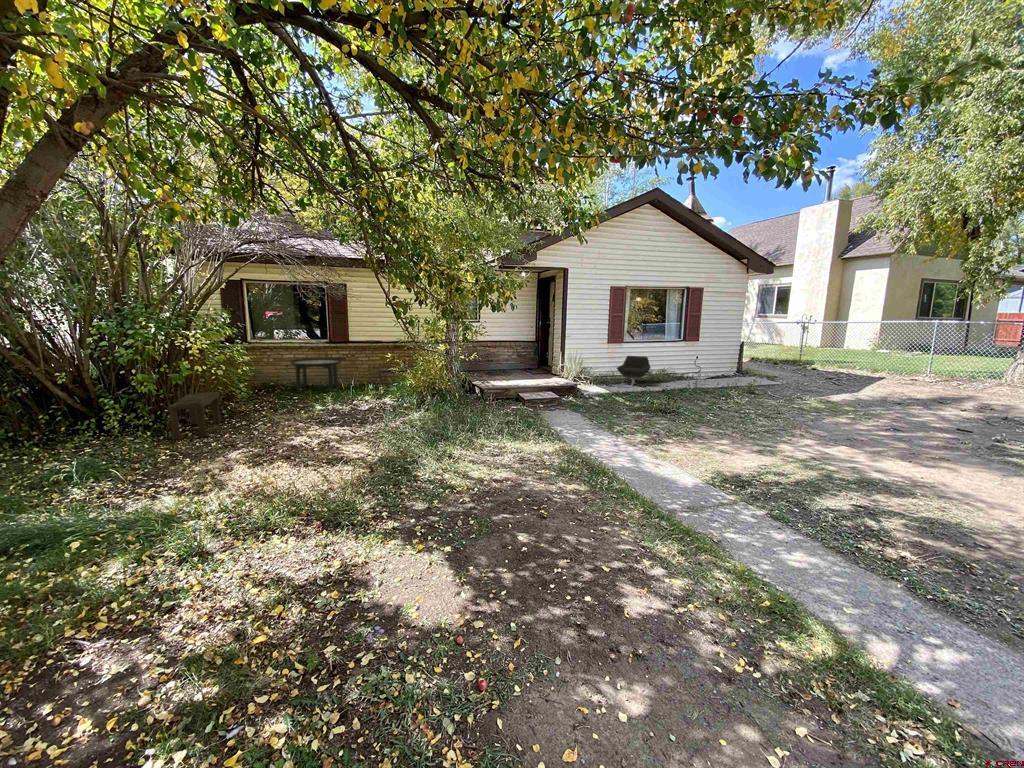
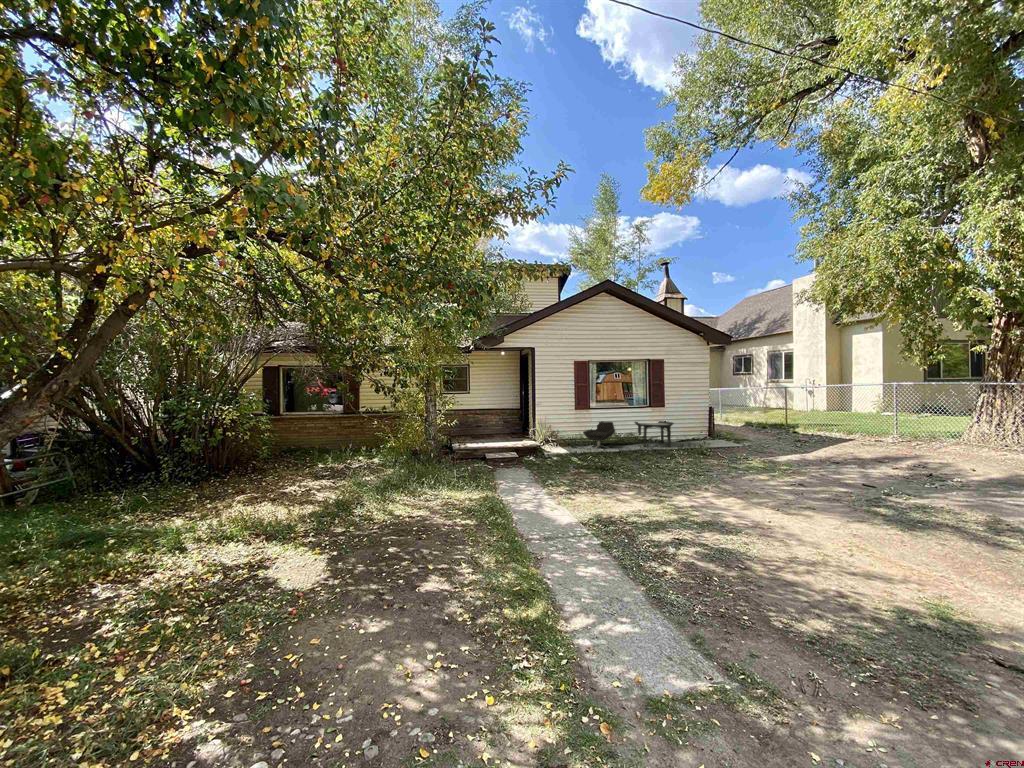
round table: present [289,358,343,392] -> present [634,421,674,447]
bench: present [168,392,220,440] -> none [203,452,244,486]

